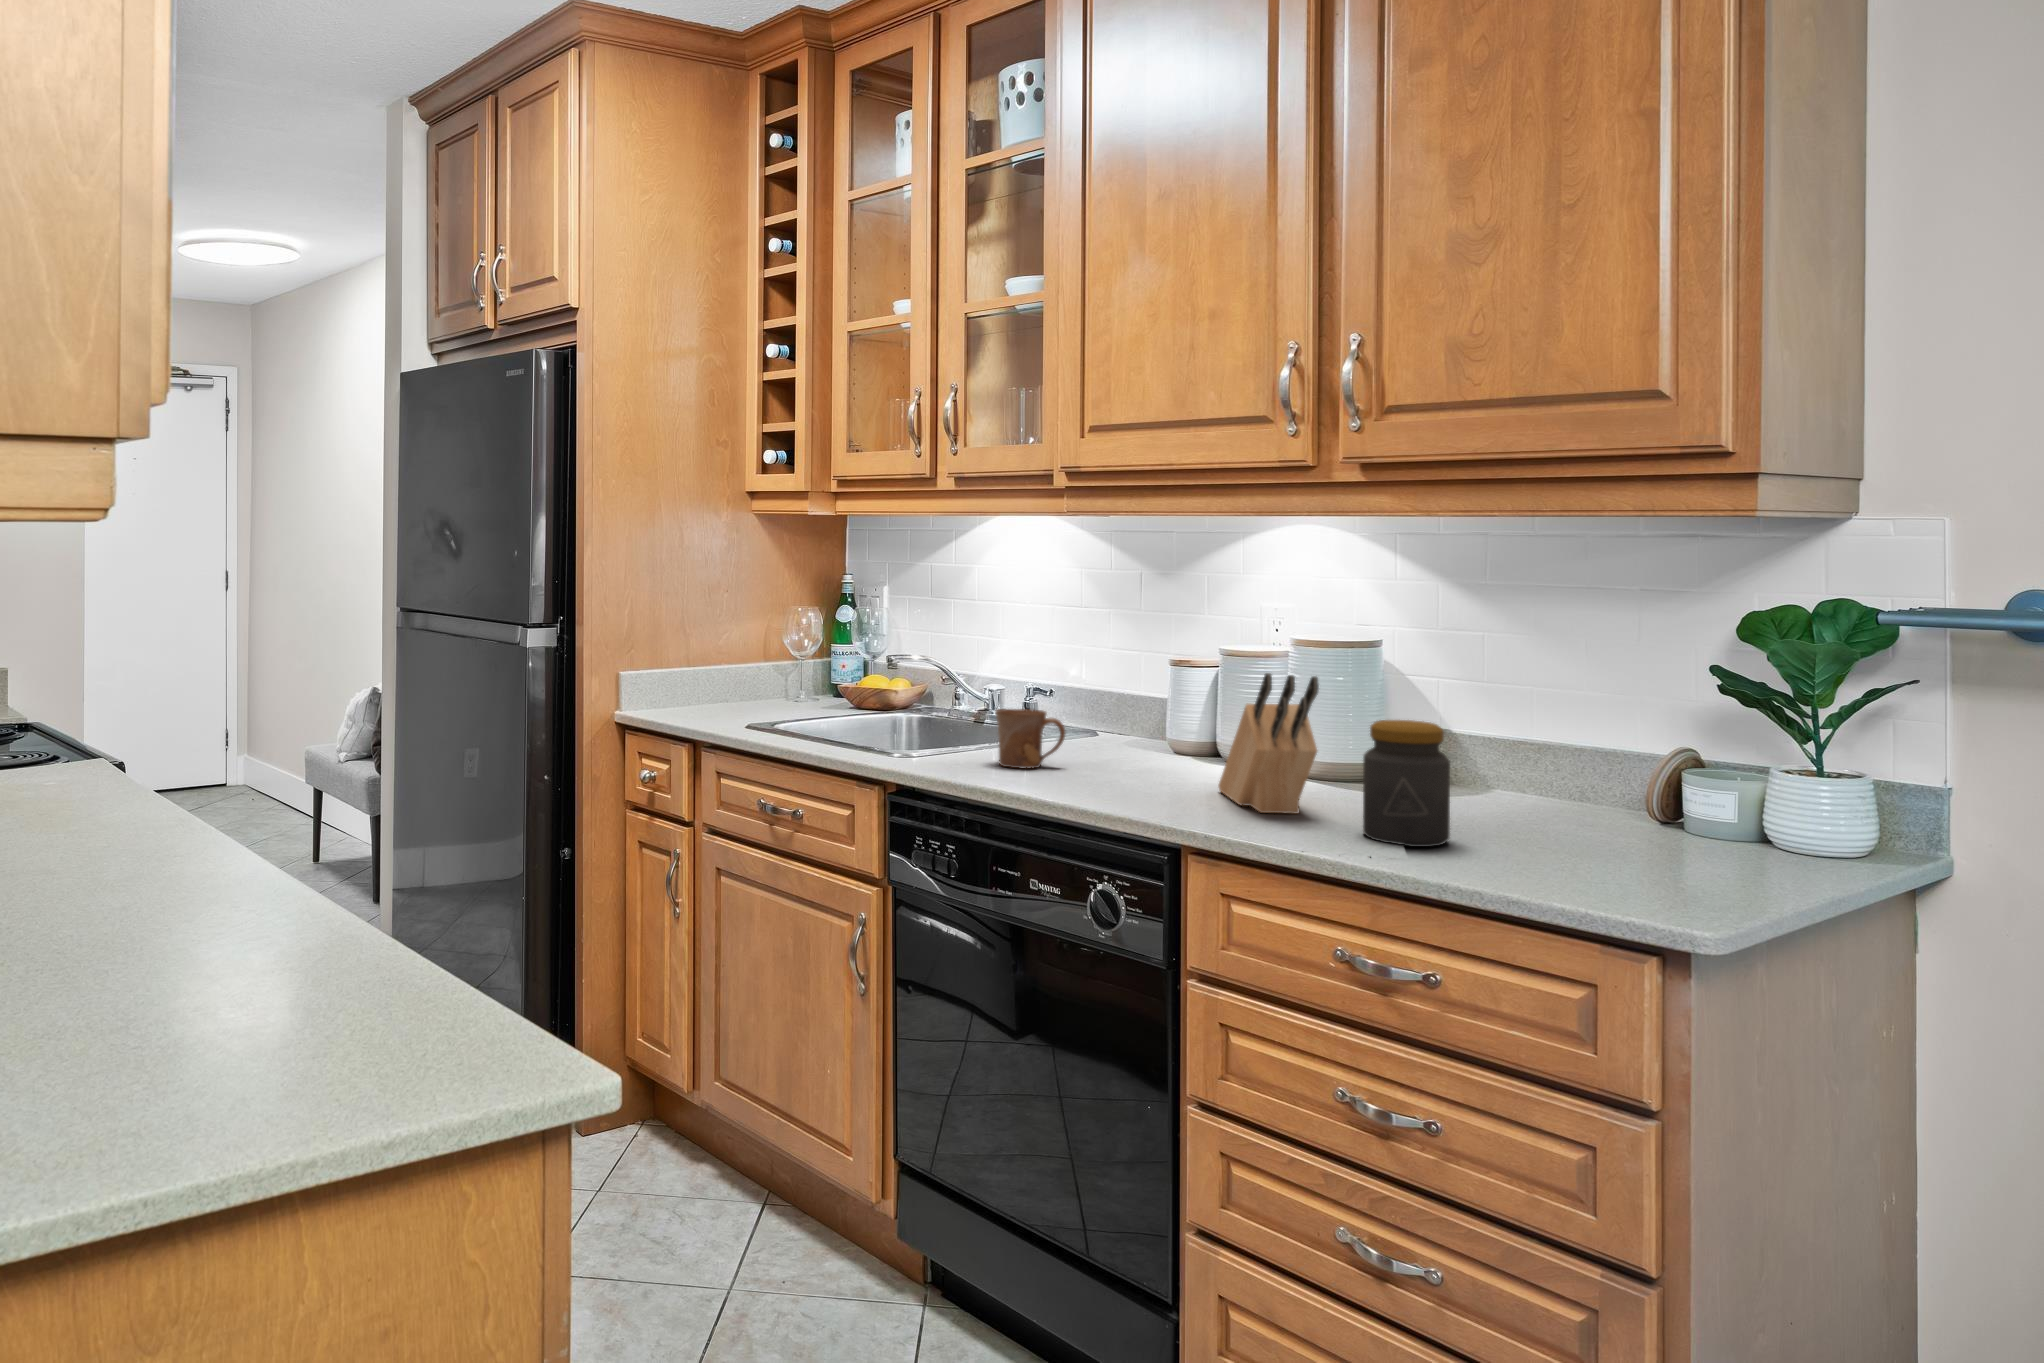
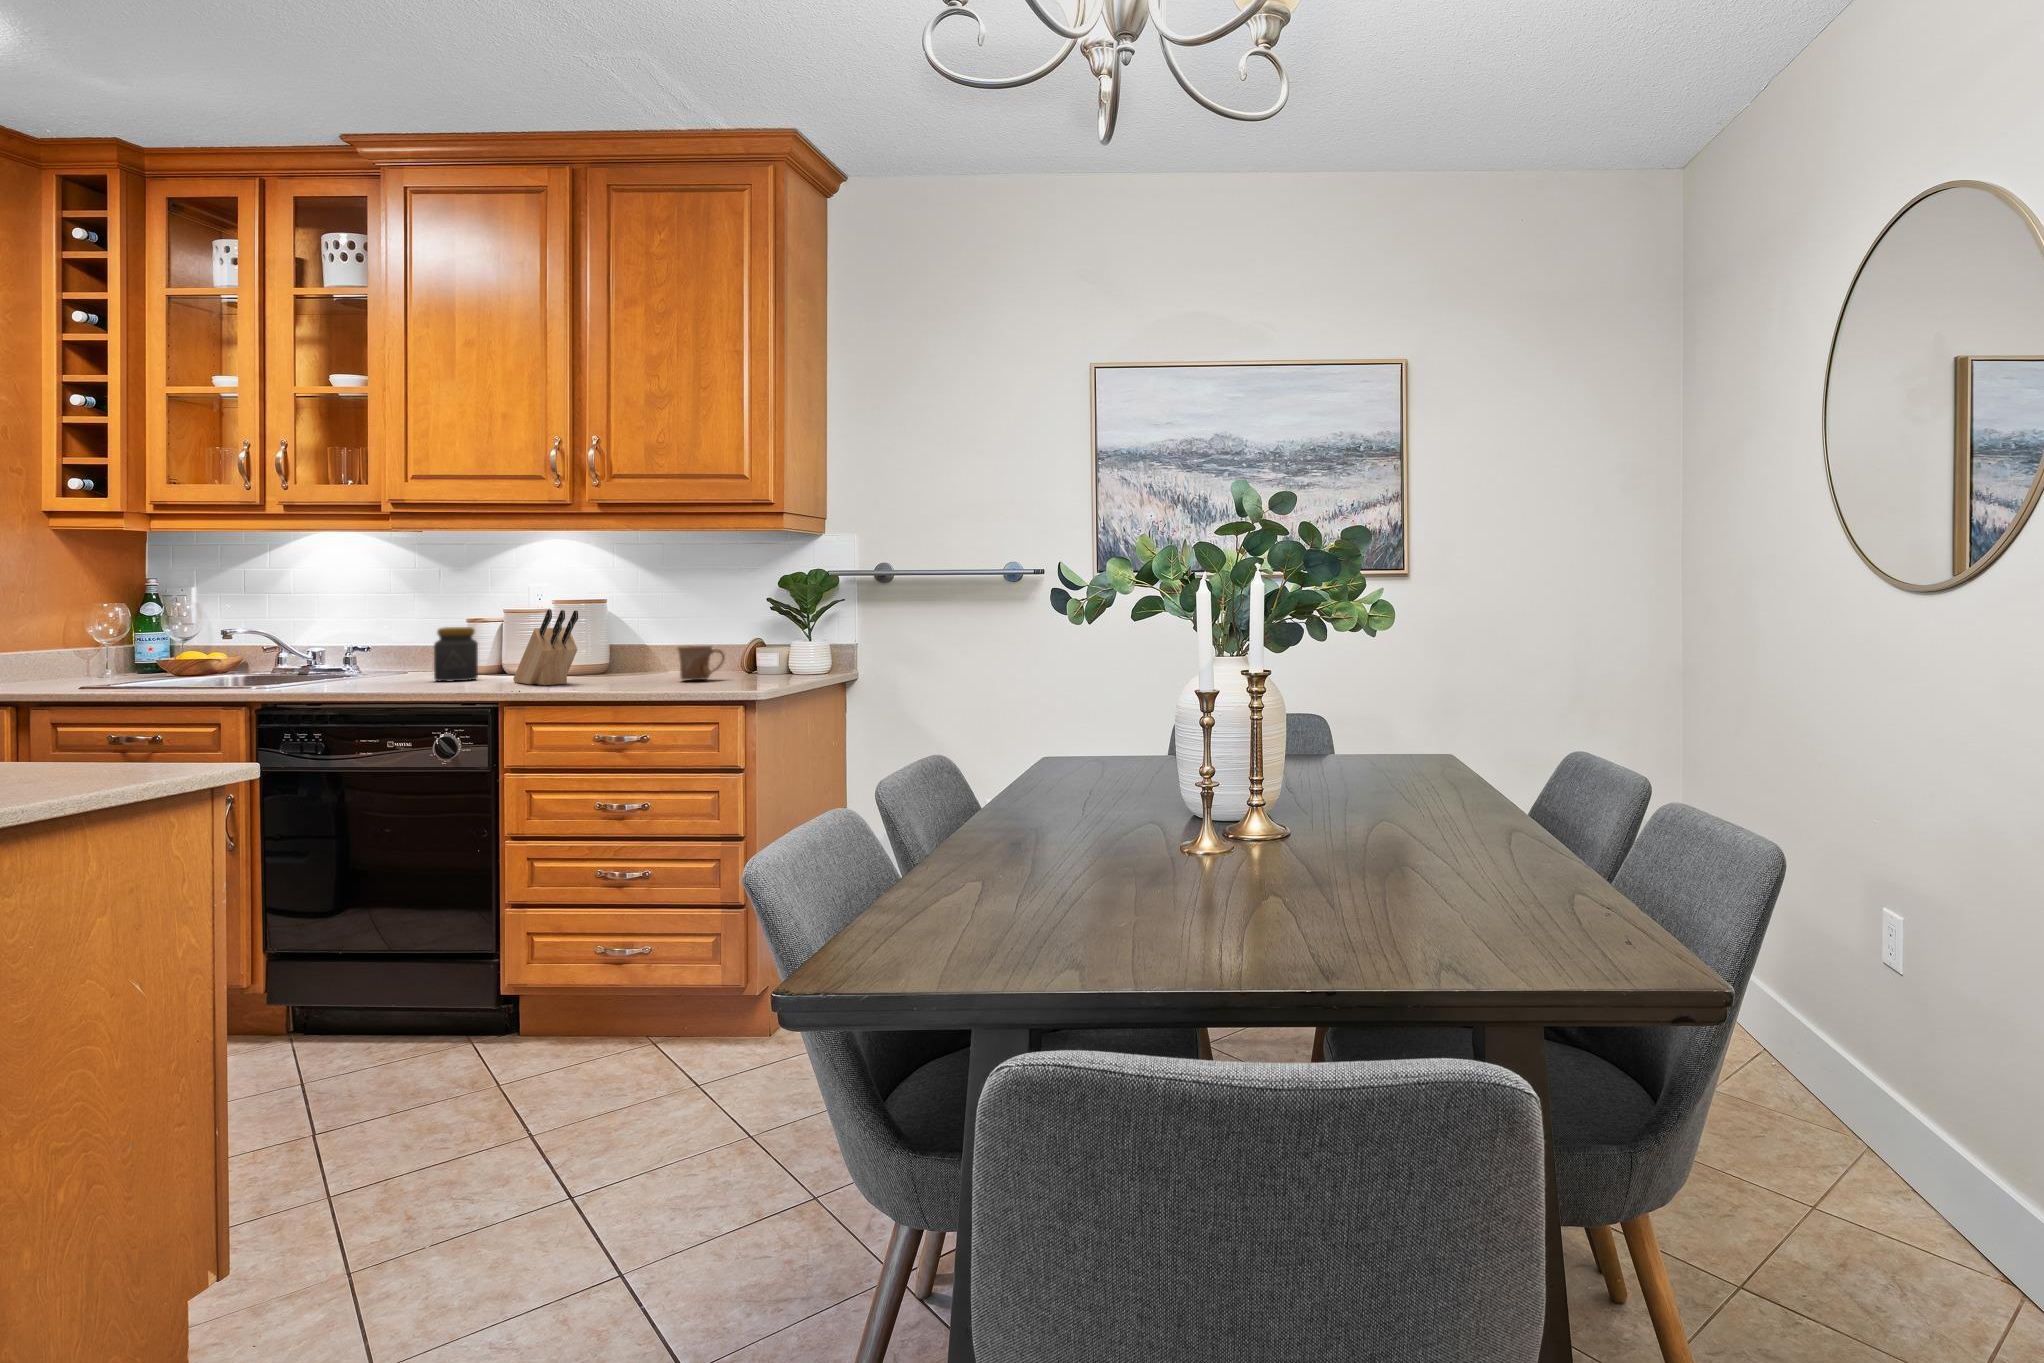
mug: present [995,709,1065,768] -> present [678,646,725,681]
jar: present [1363,720,1450,847] -> present [434,627,478,681]

